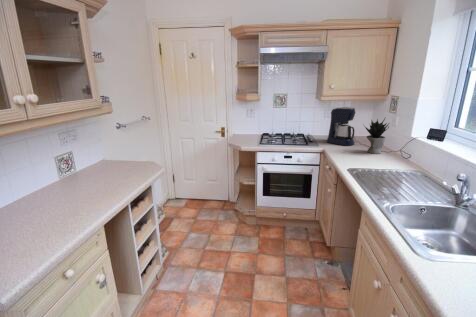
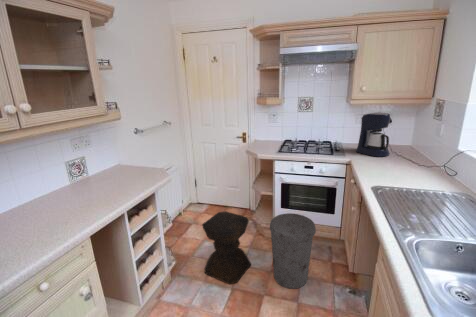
potted plant: present [365,119,389,154] -> none [398,125,431,168]
trash can: none [258,199,299,266] -> present [270,213,316,289]
stool: none [193,201,239,268] -> present [202,211,251,284]

